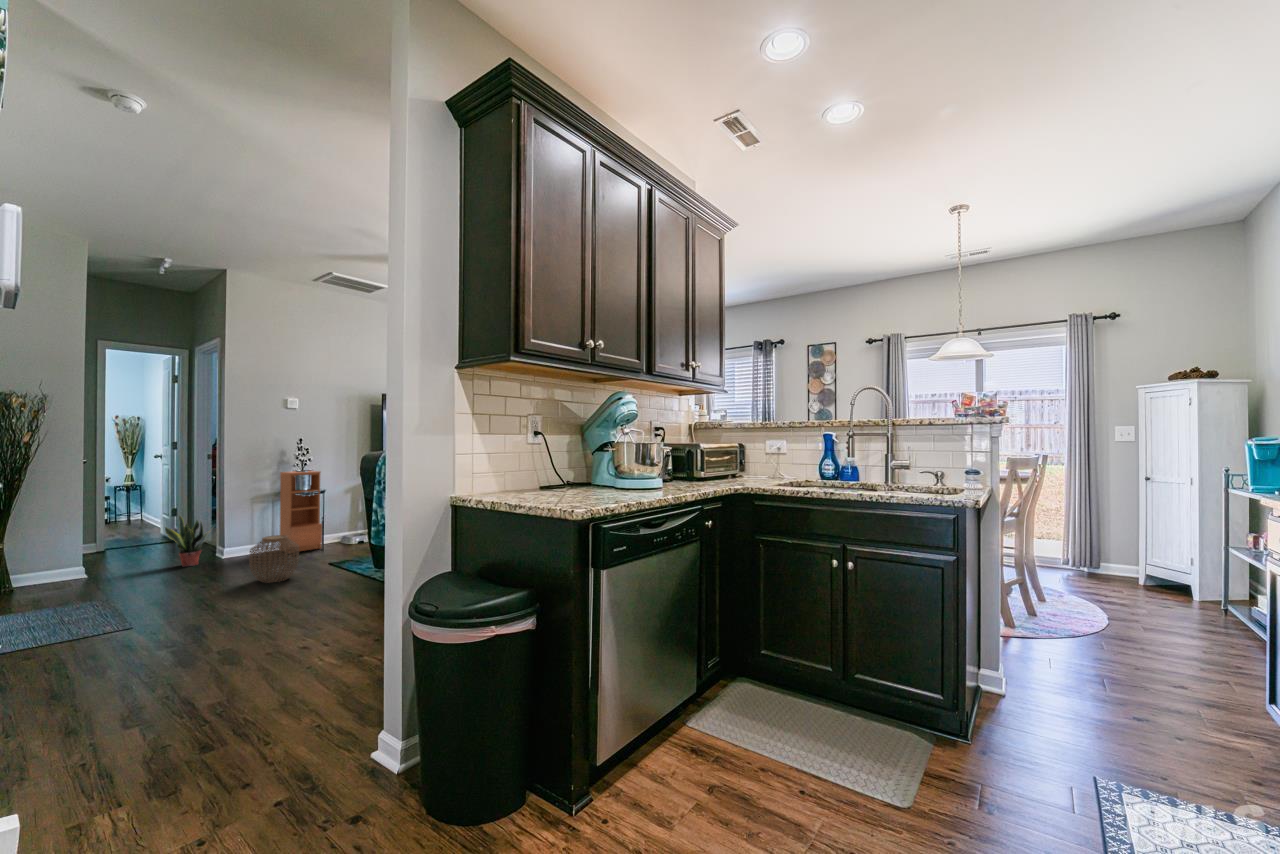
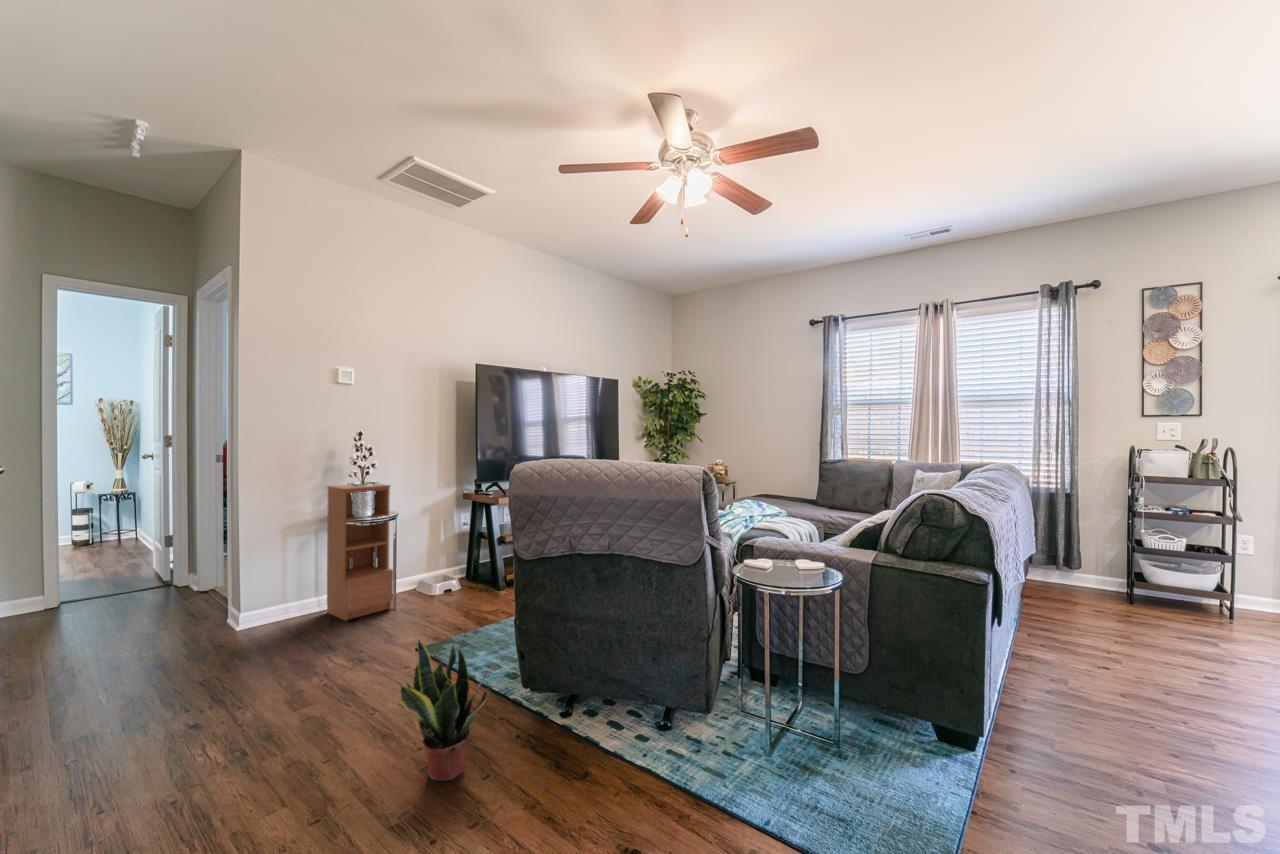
potted plant: present [165,516,212,566] -> present [401,641,493,781]
woven basket: present [249,535,299,583] -> none [280,617,371,717]

